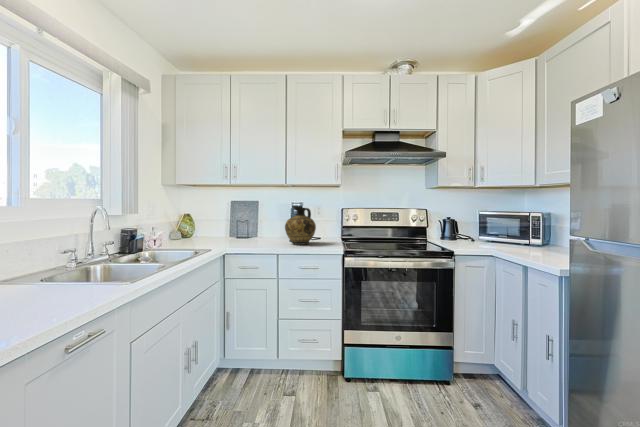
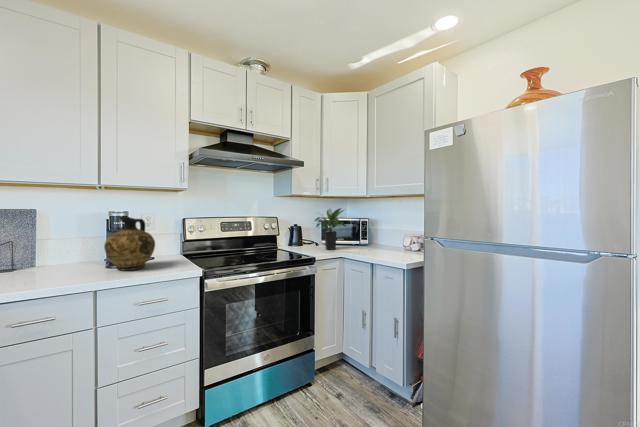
potted plant: none [463,199,509,247] -> present [315,208,346,250]

